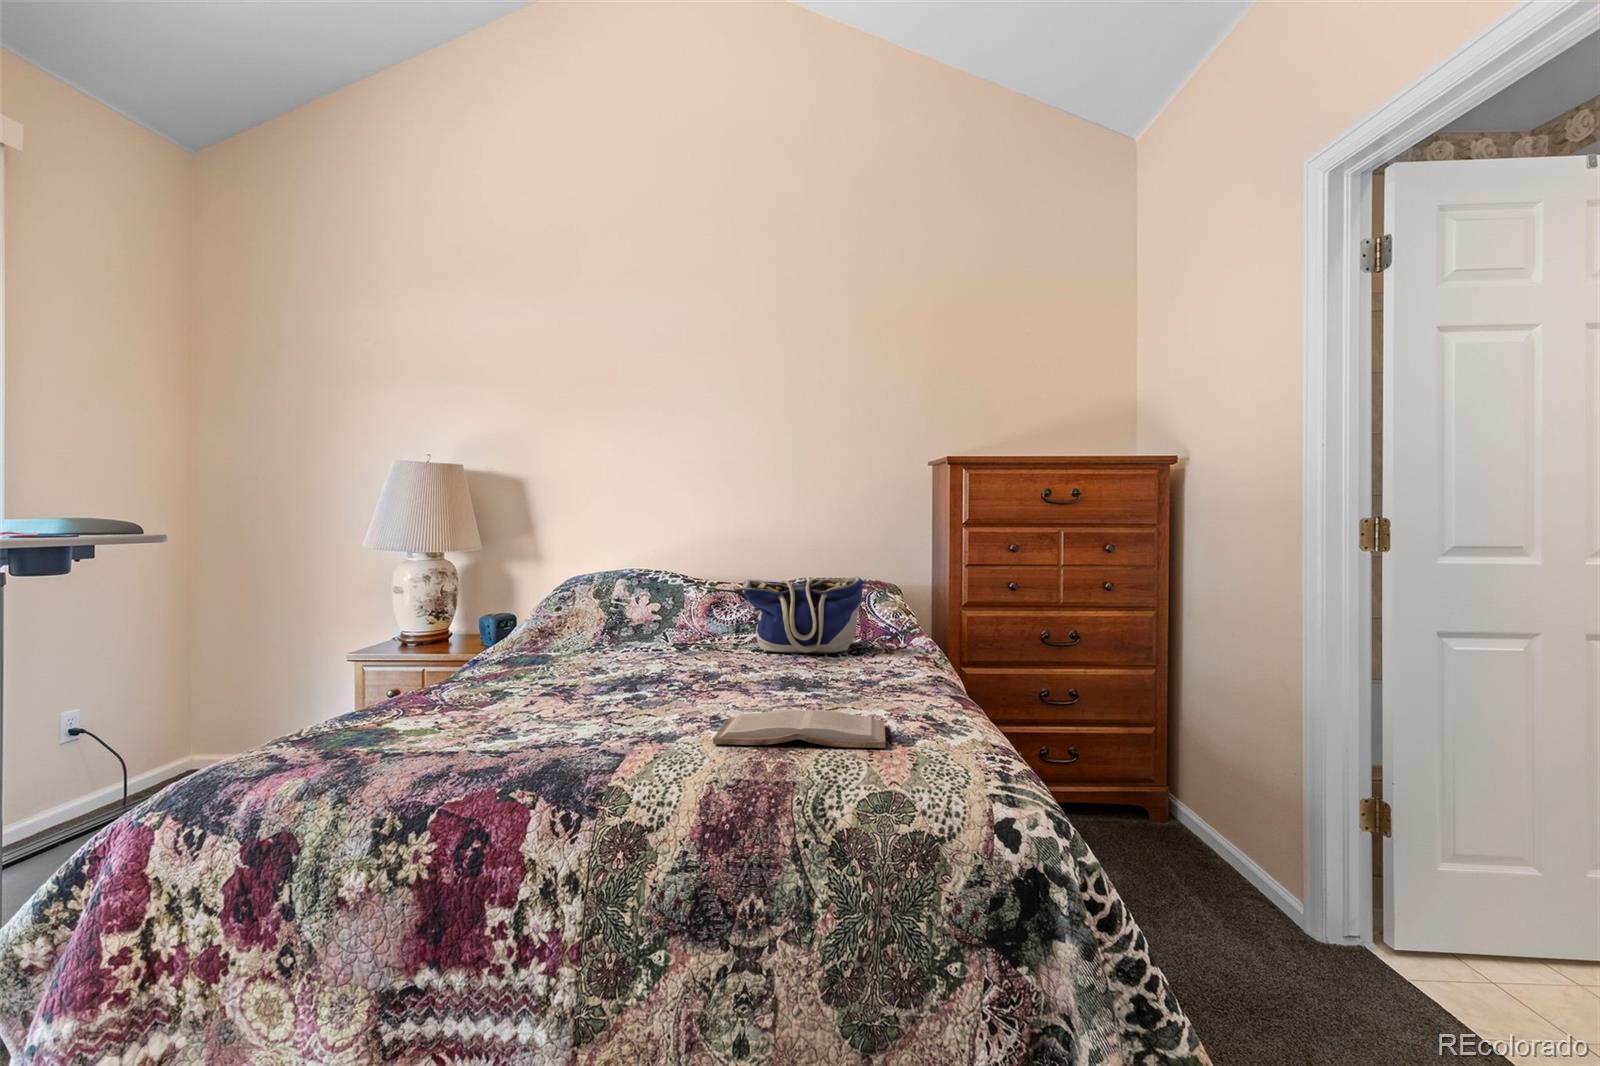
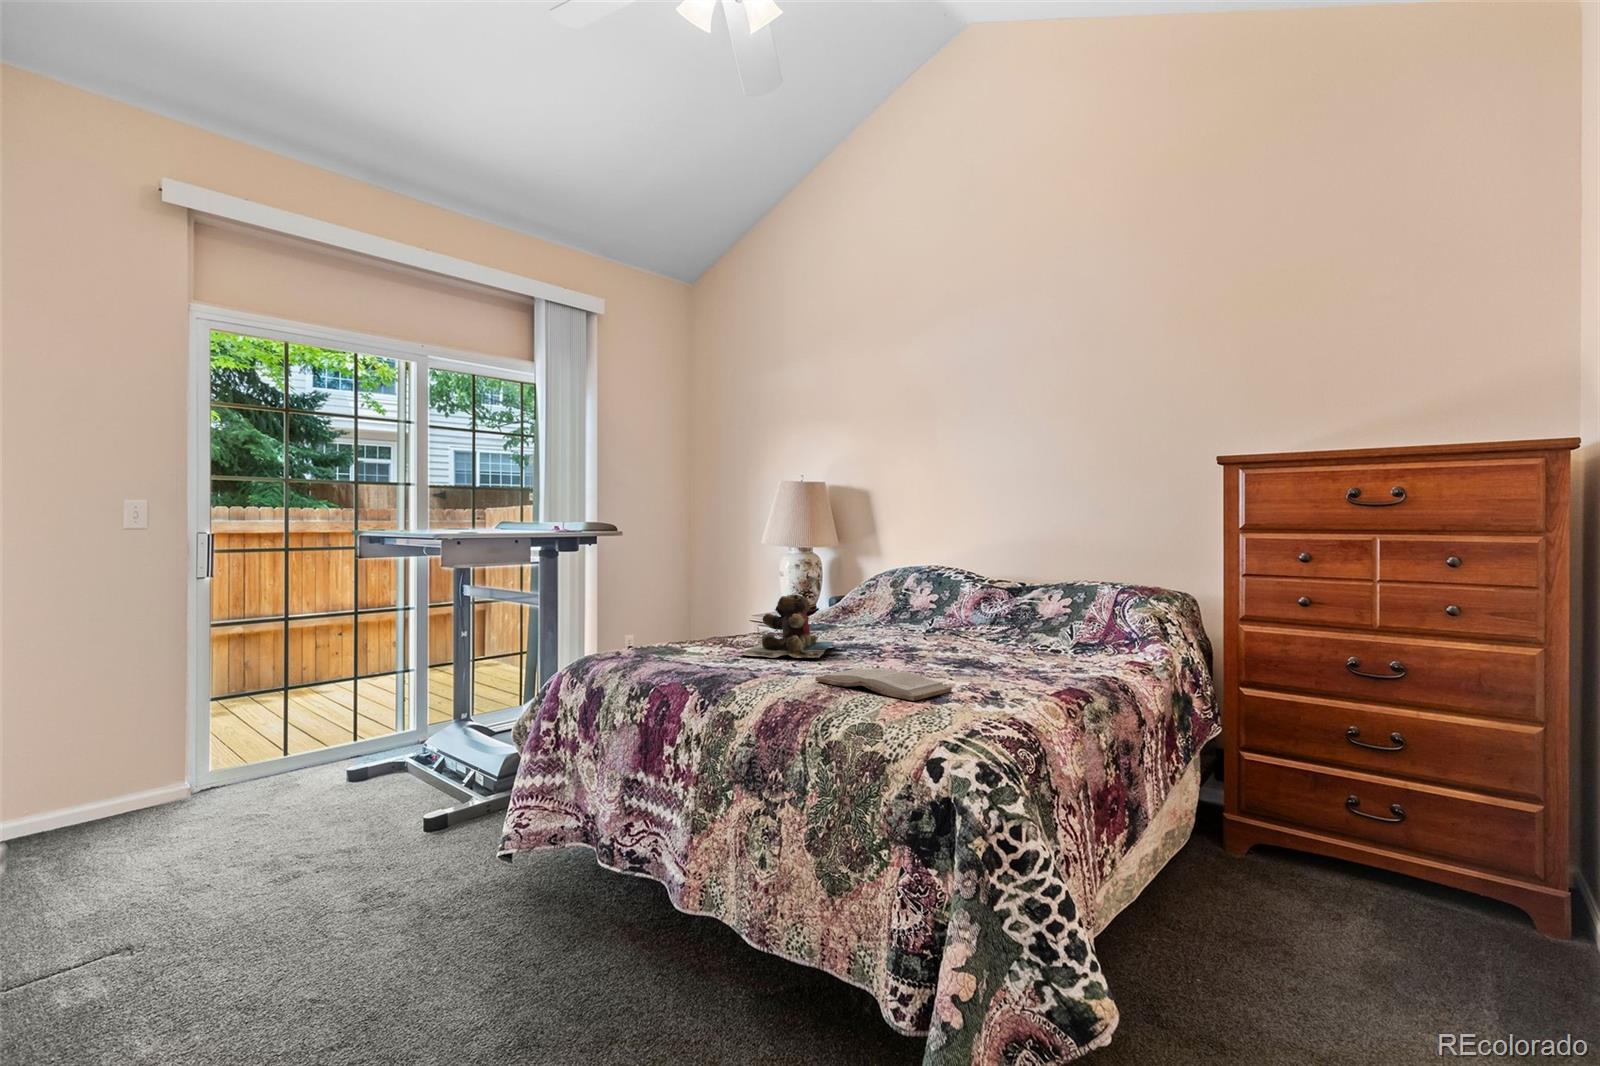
tote bag: present [743,576,863,653] -> none [969,576,1077,647]
teddy bear: none [510,619,643,722] -> present [739,594,834,658]

